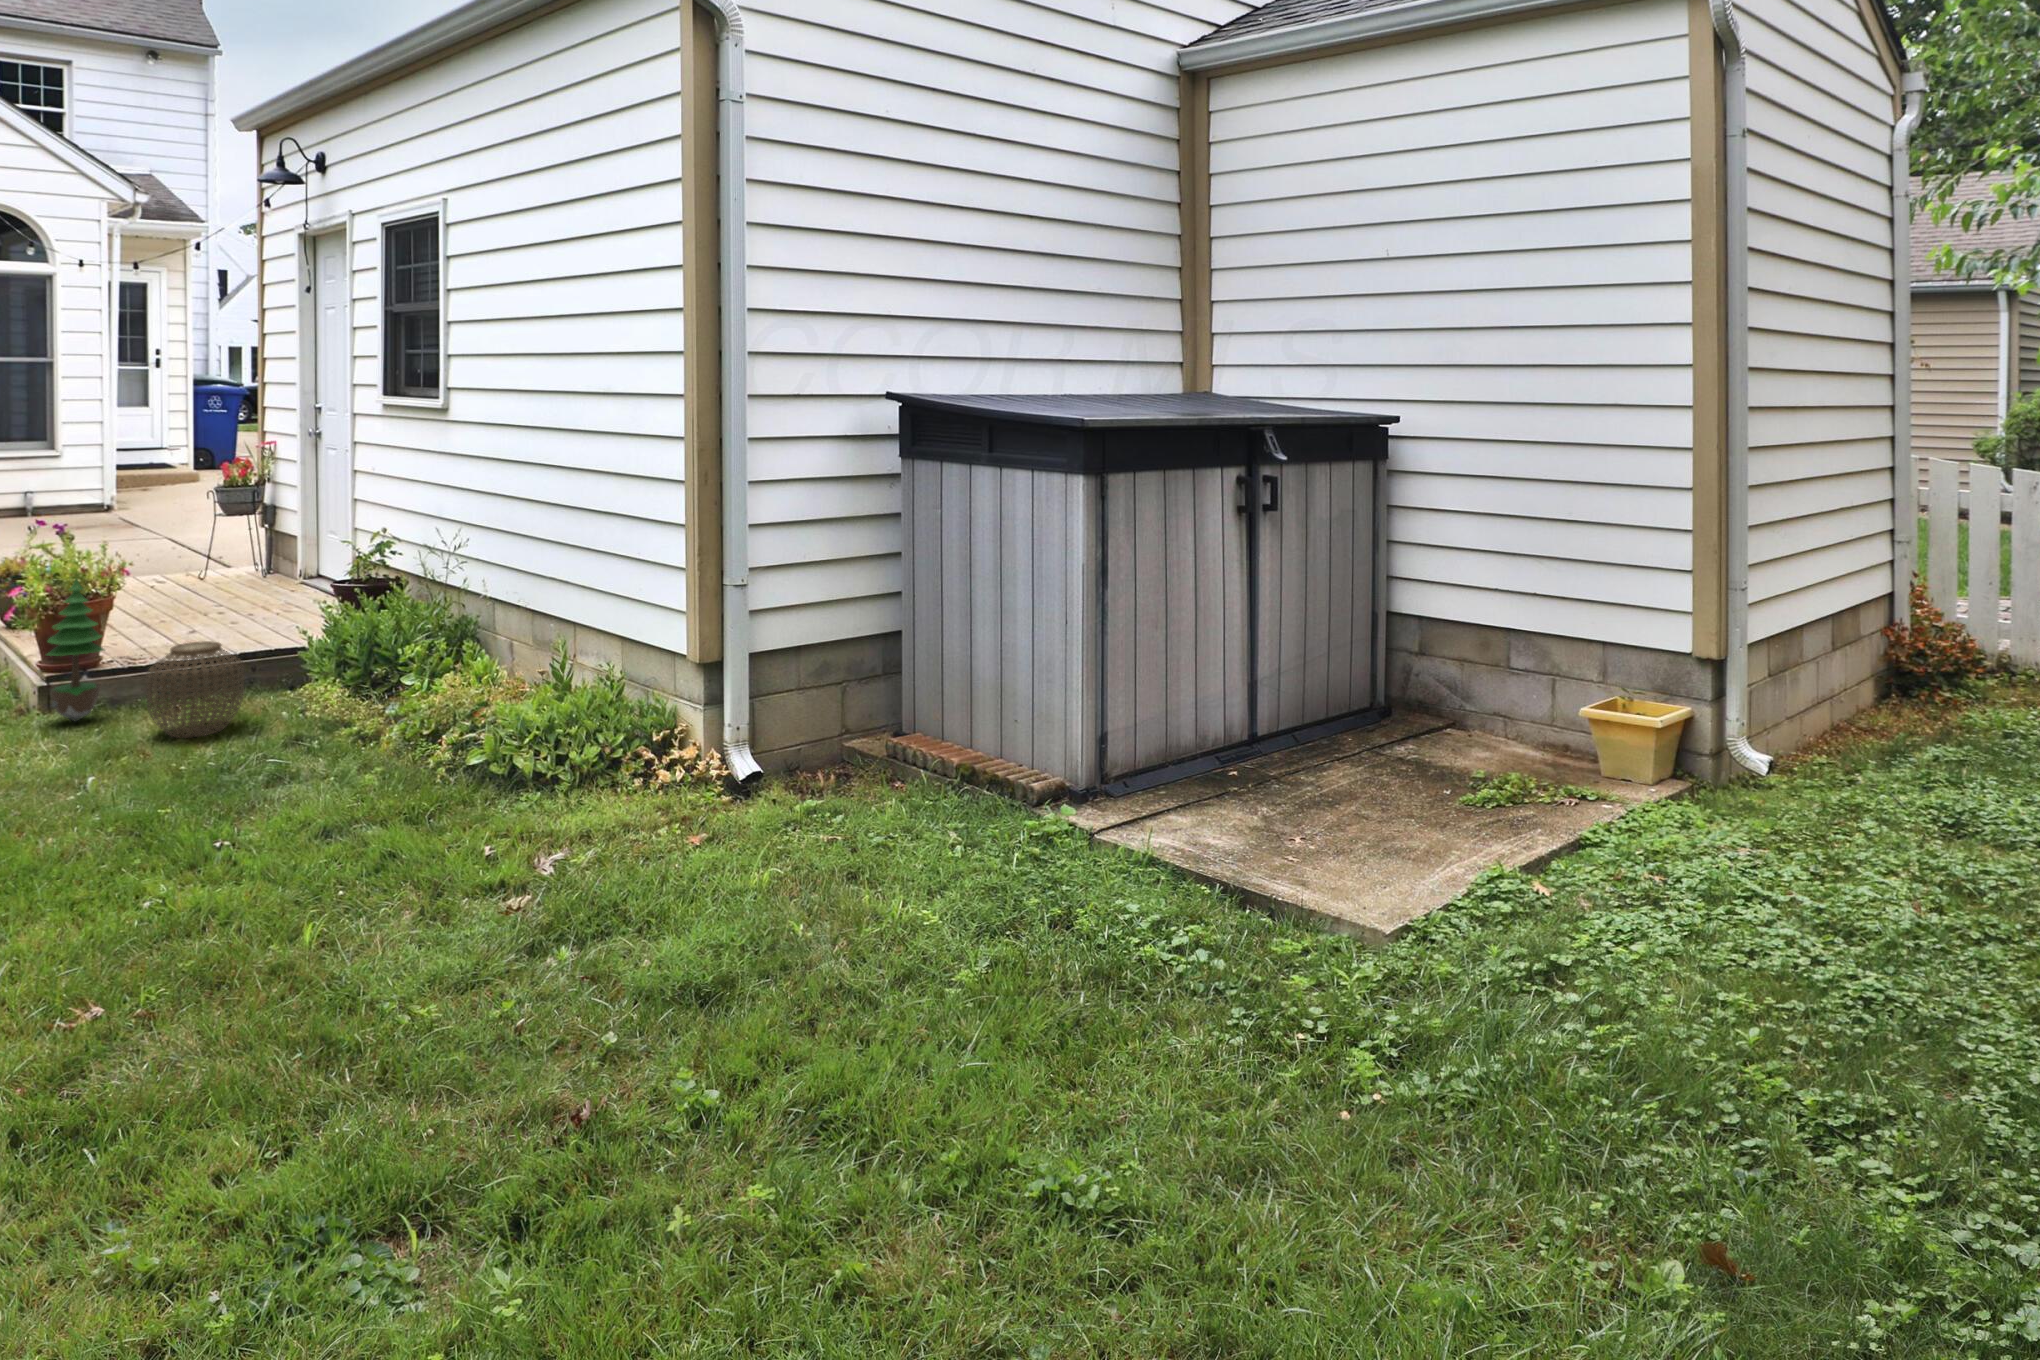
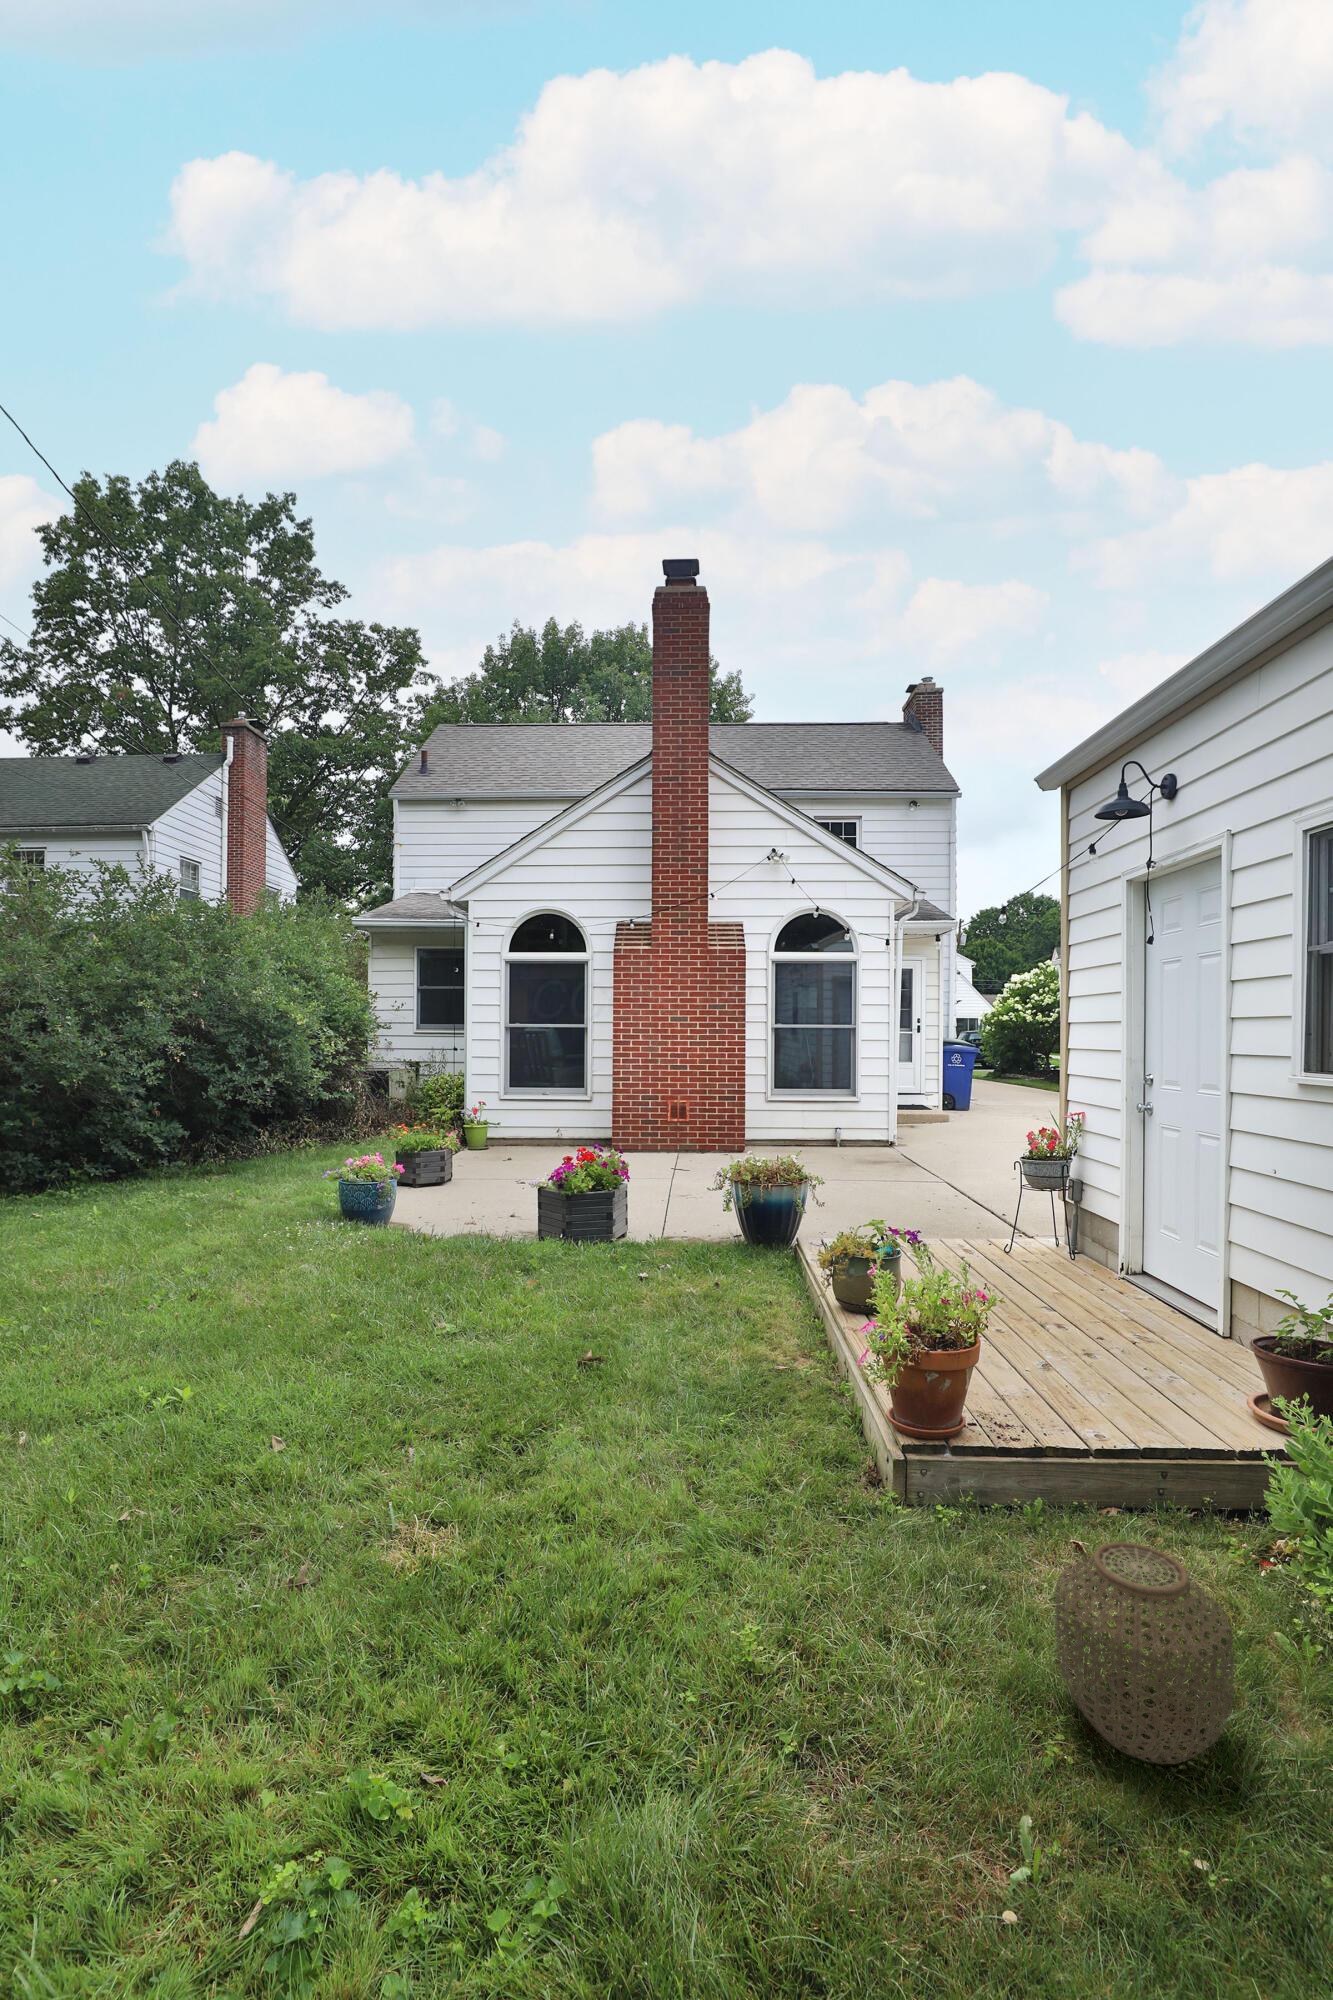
potted tree: present [47,578,105,721] -> none [889,1357,970,1583]

